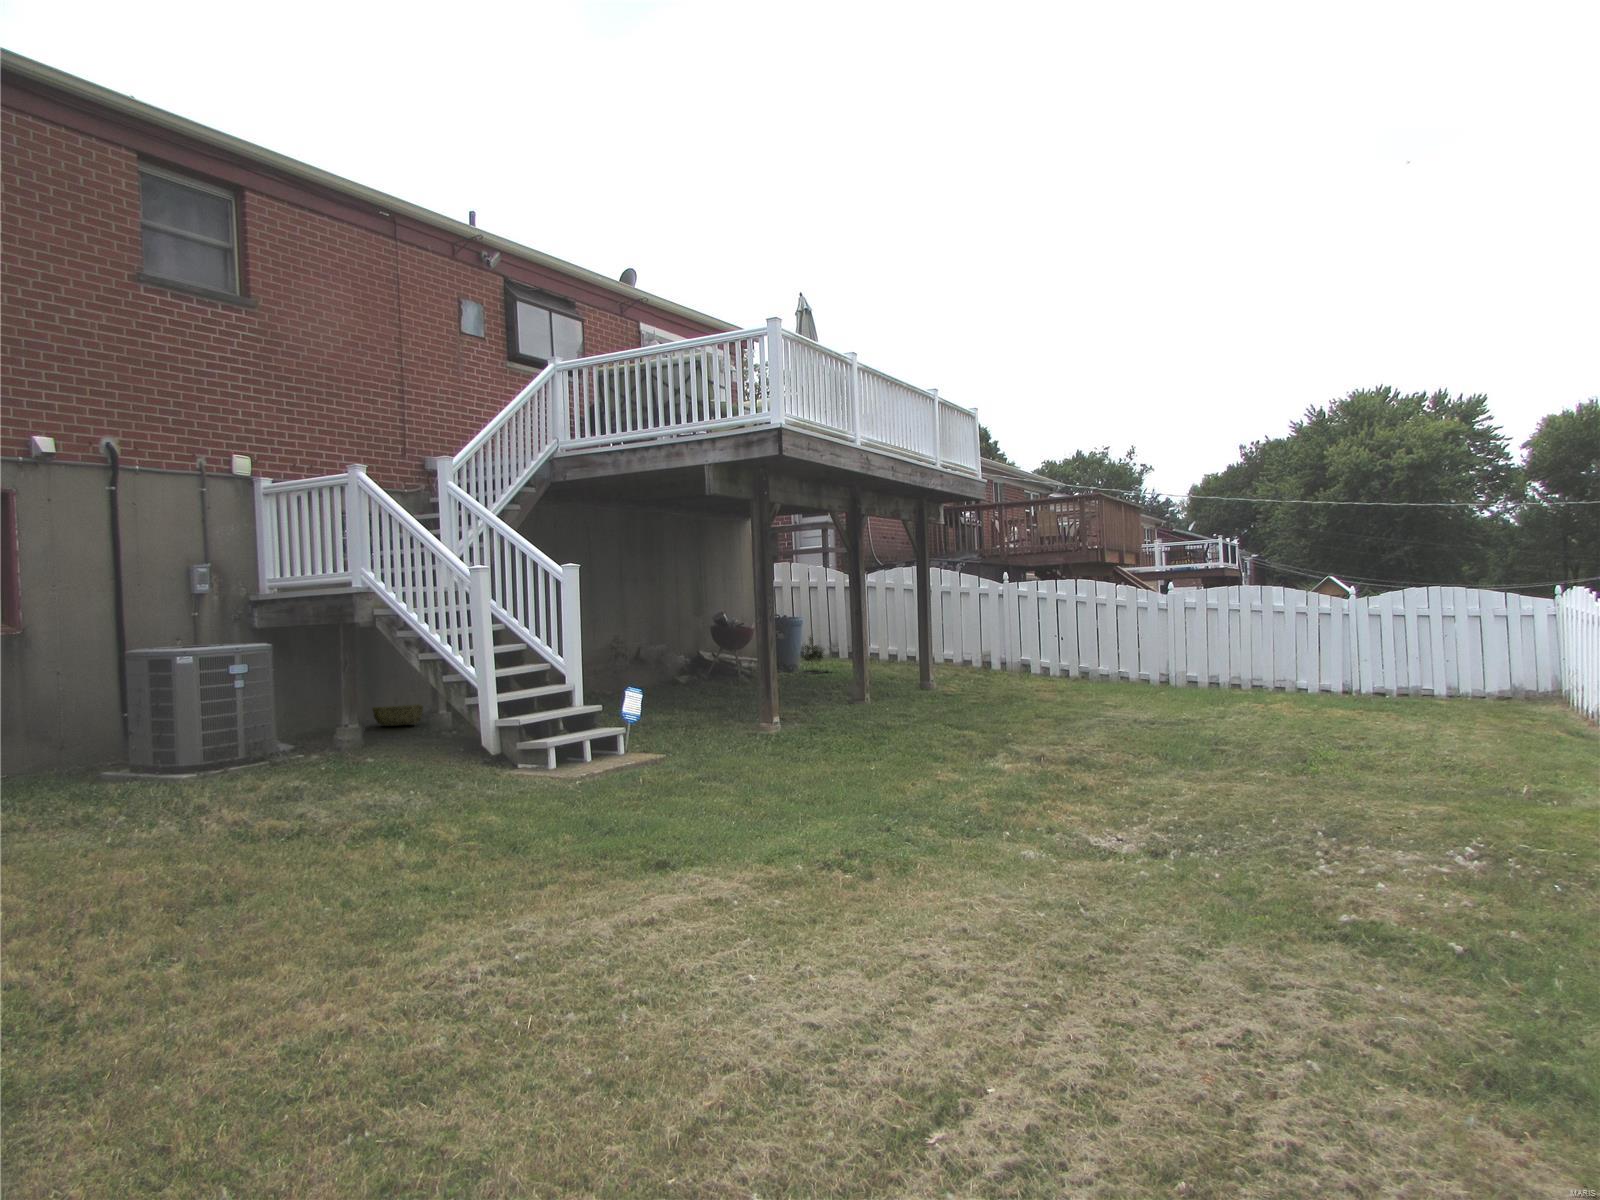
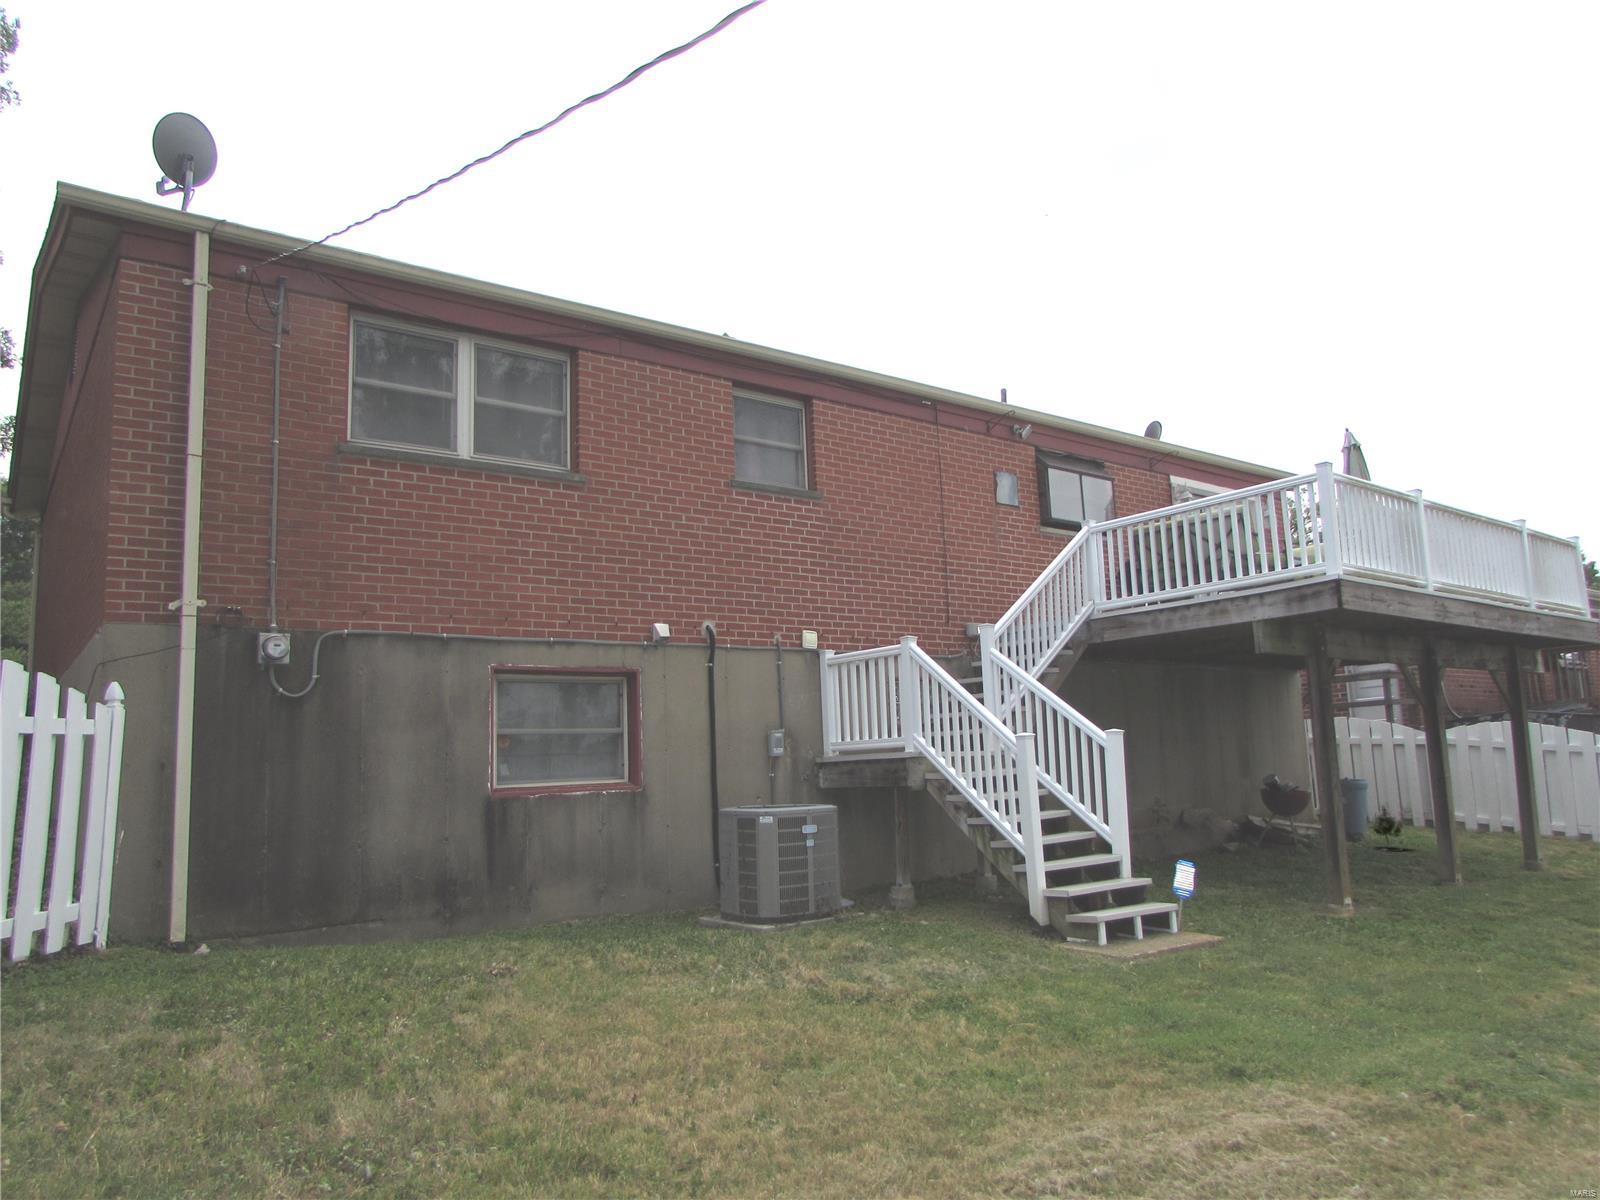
woven basket: present [372,704,423,726] -> none [918,862,964,883]

